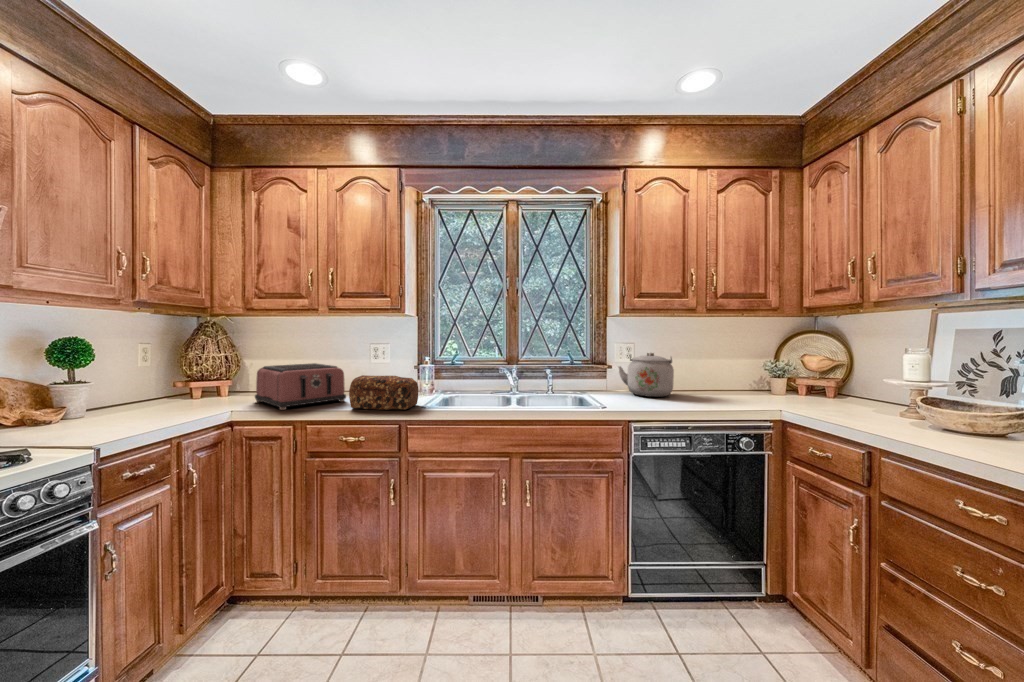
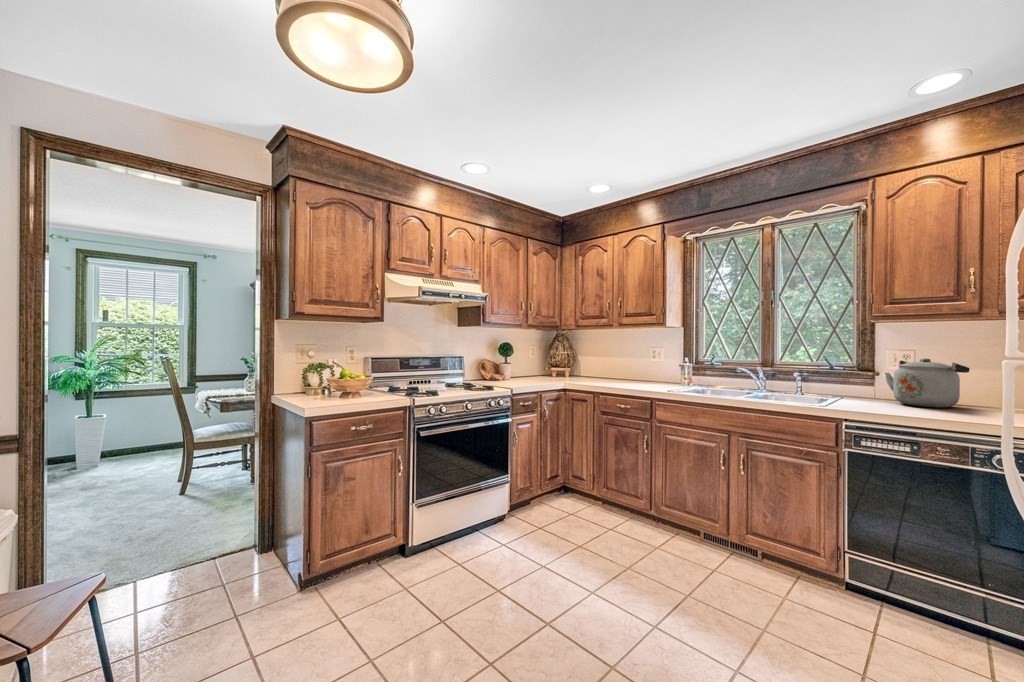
toaster: present [255,363,346,410] -> none [577,360,625,385]
bread loaf: present [349,375,418,410] -> none [621,367,667,390]

